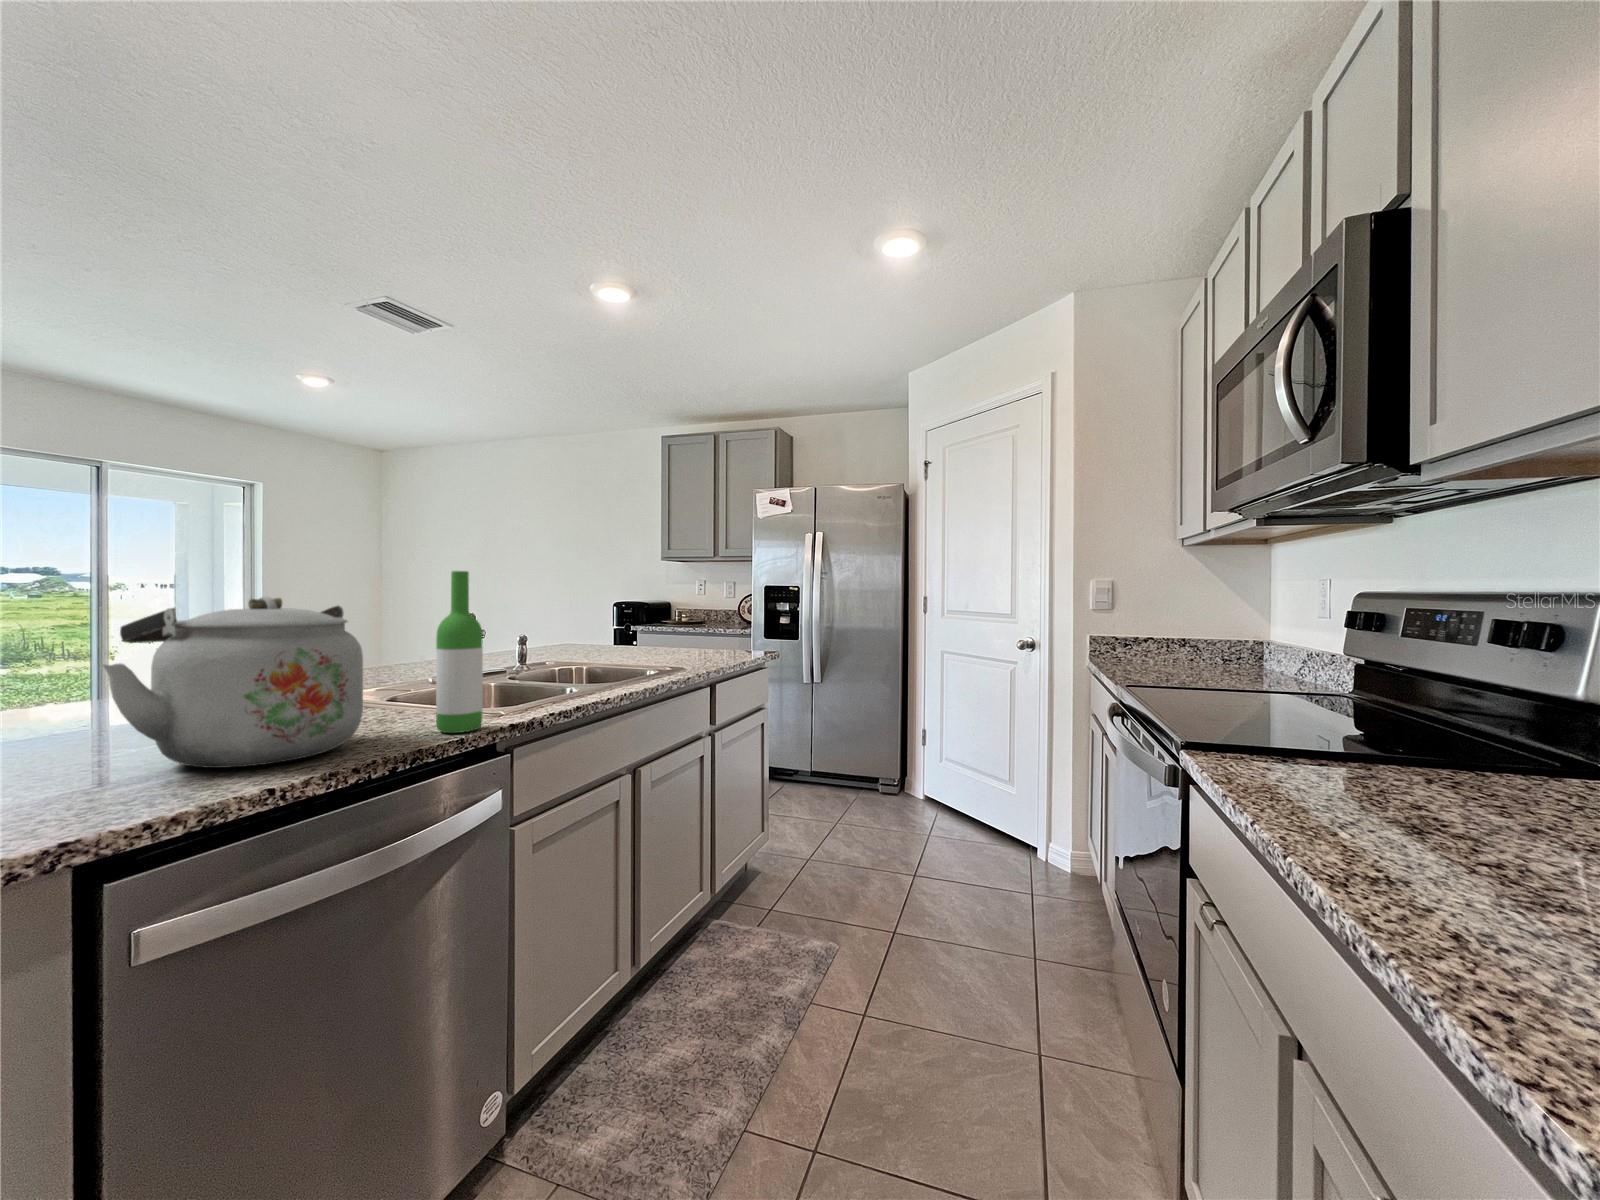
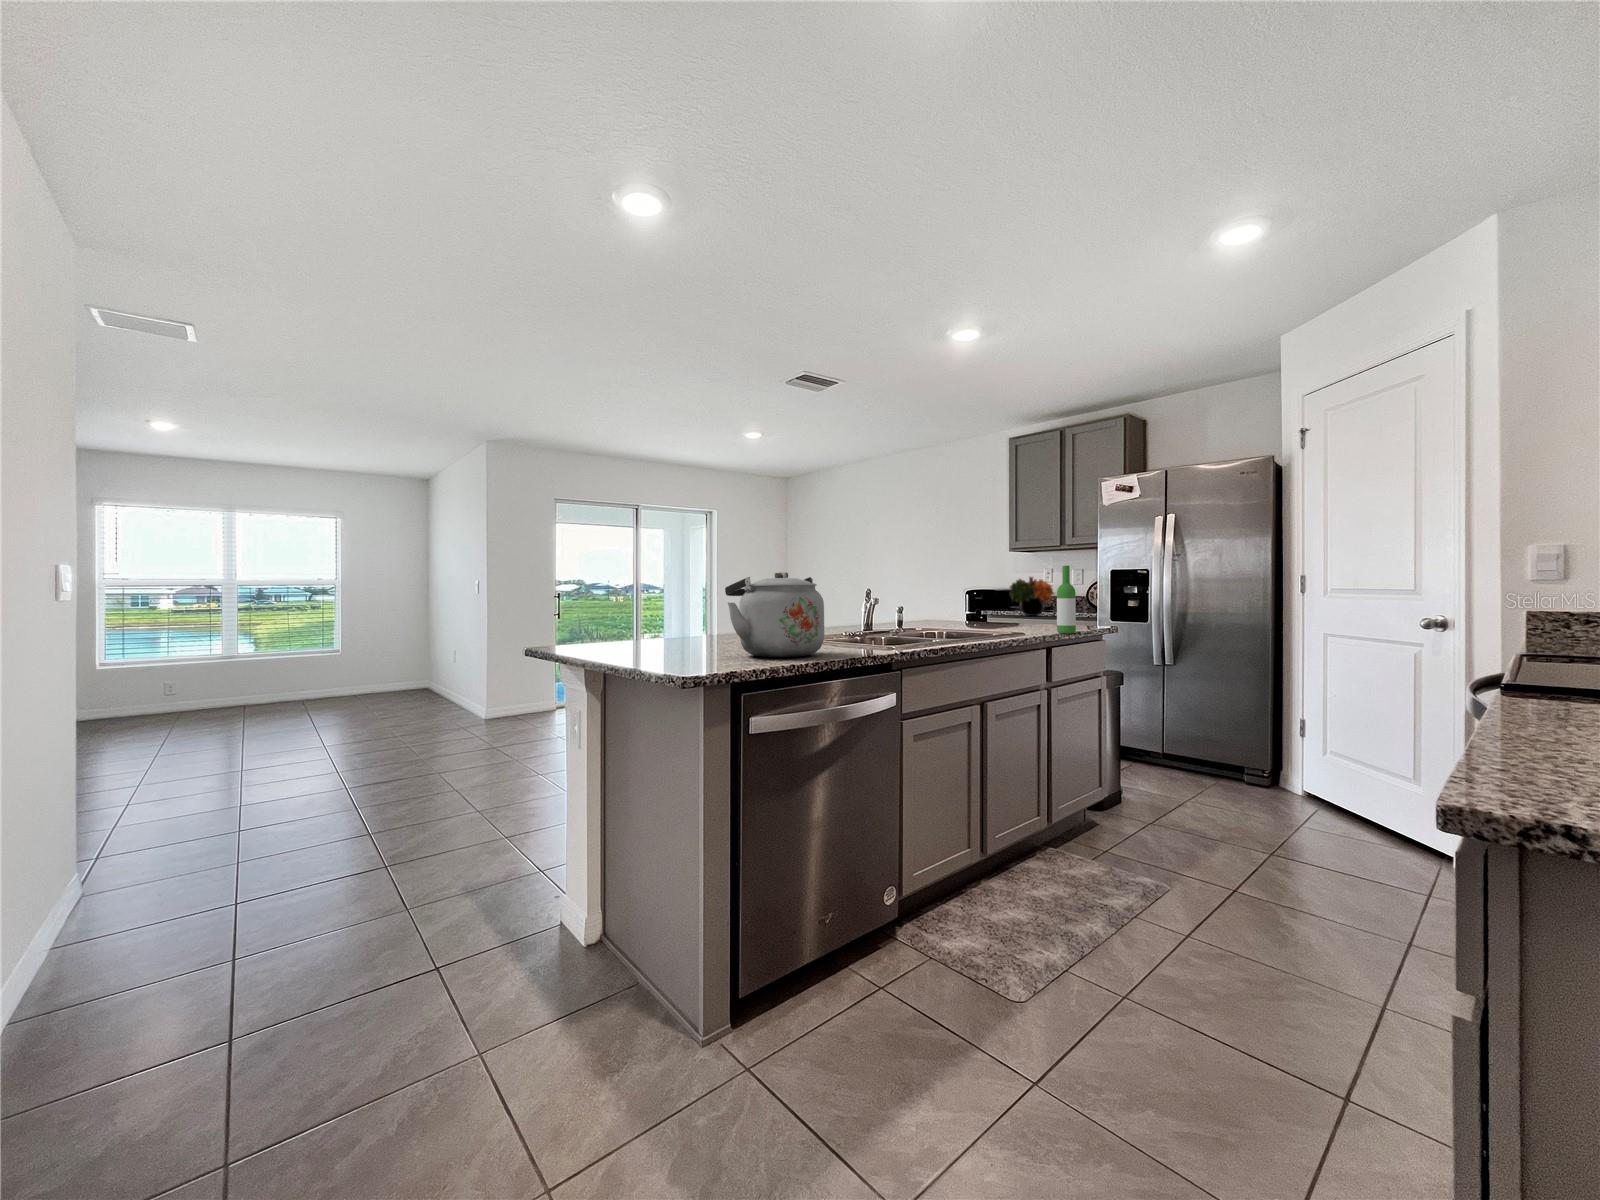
wine bottle: present [436,571,483,733] -> present [1057,566,1076,634]
flower arrangement: none [659,589,708,632] -> present [1010,577,1054,616]

